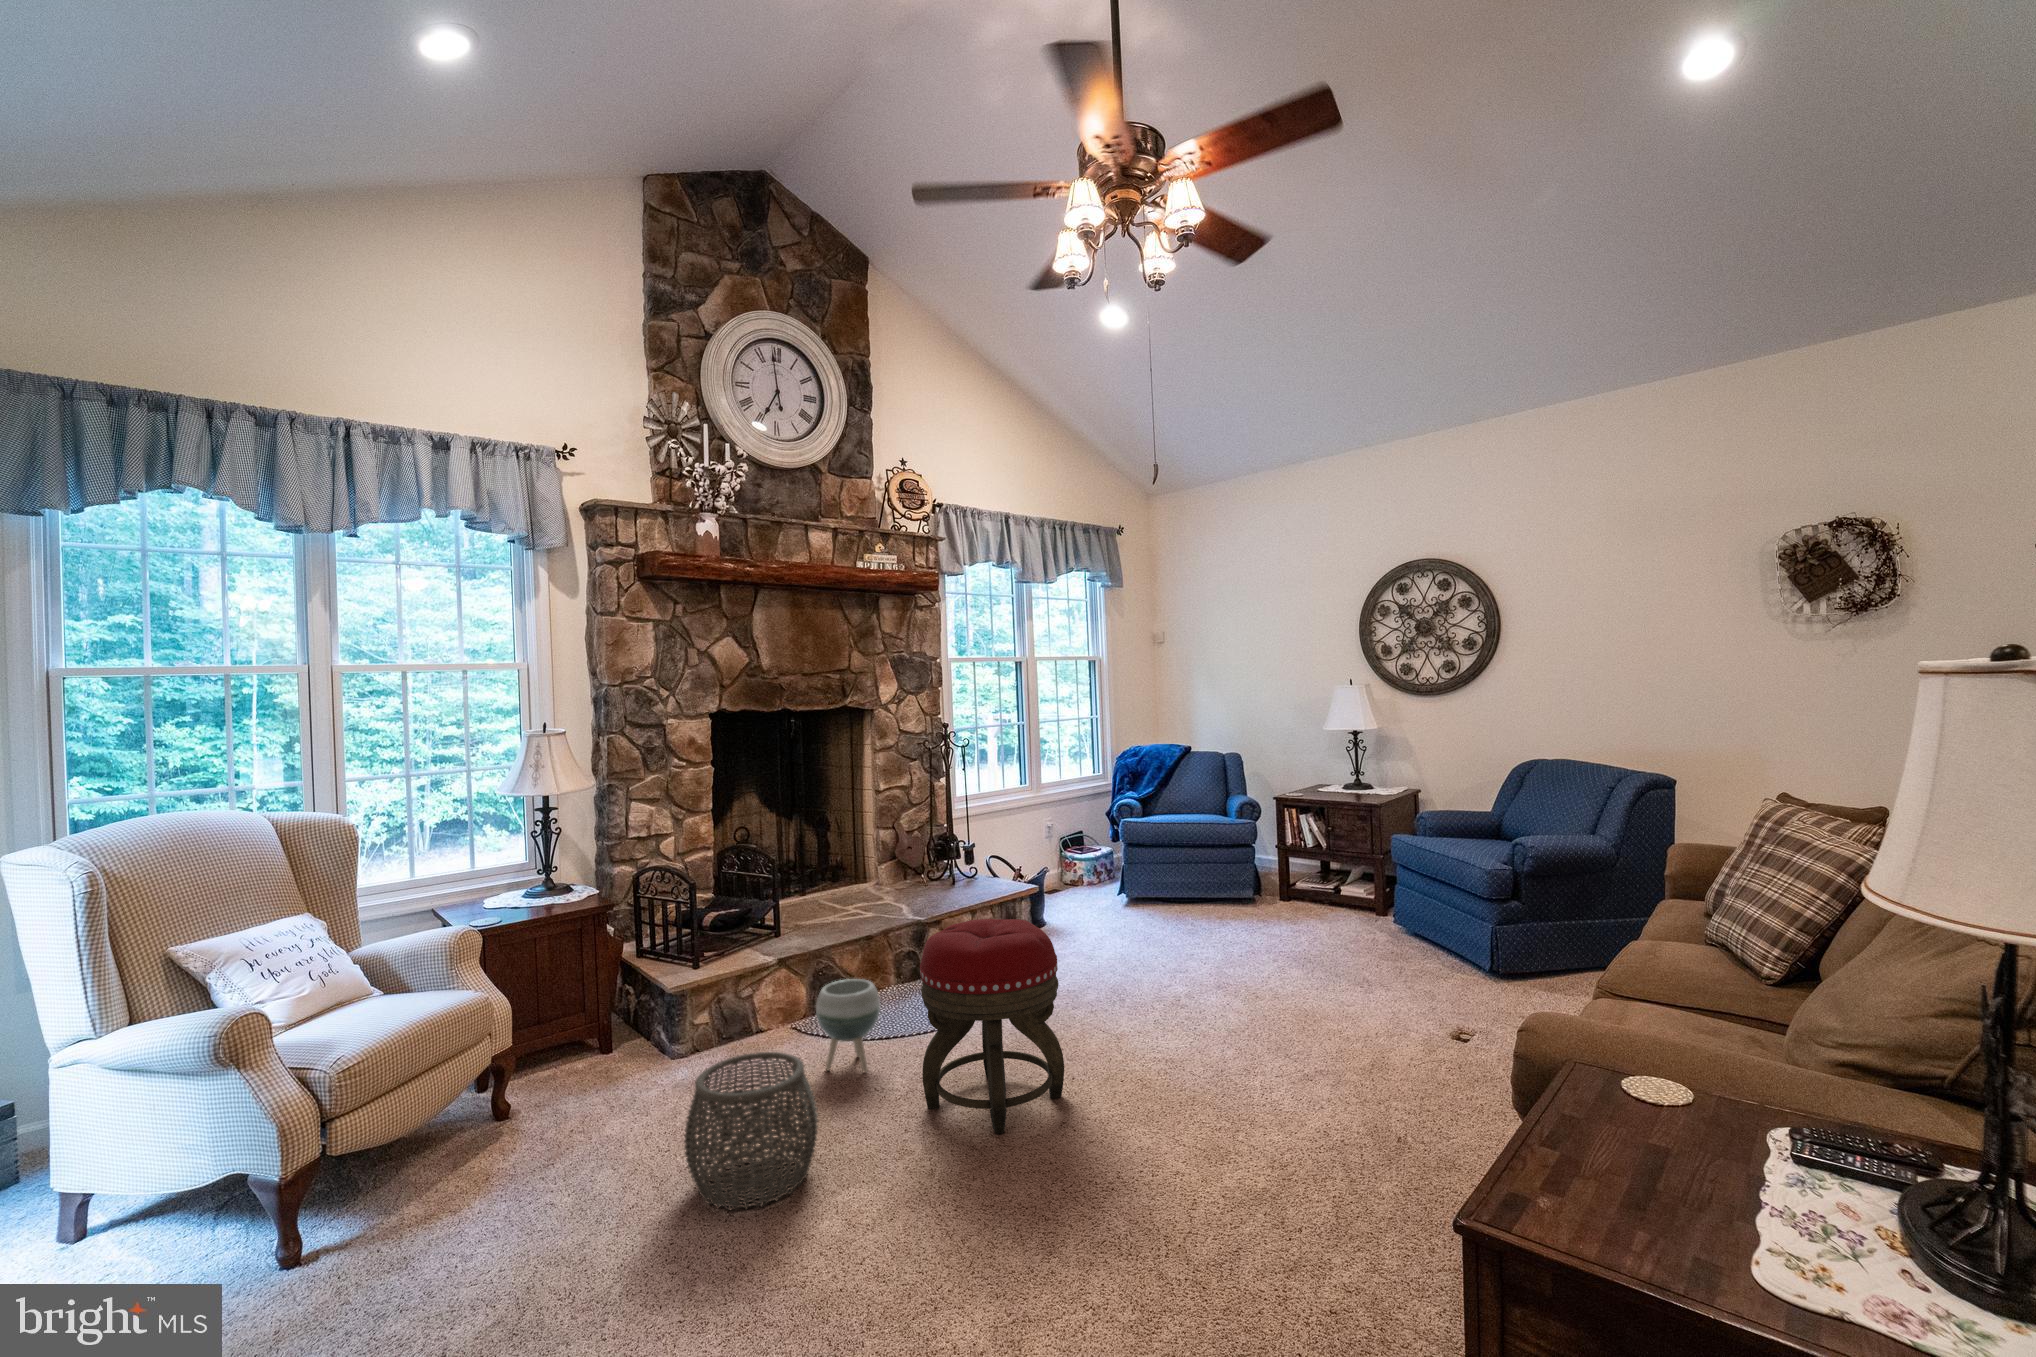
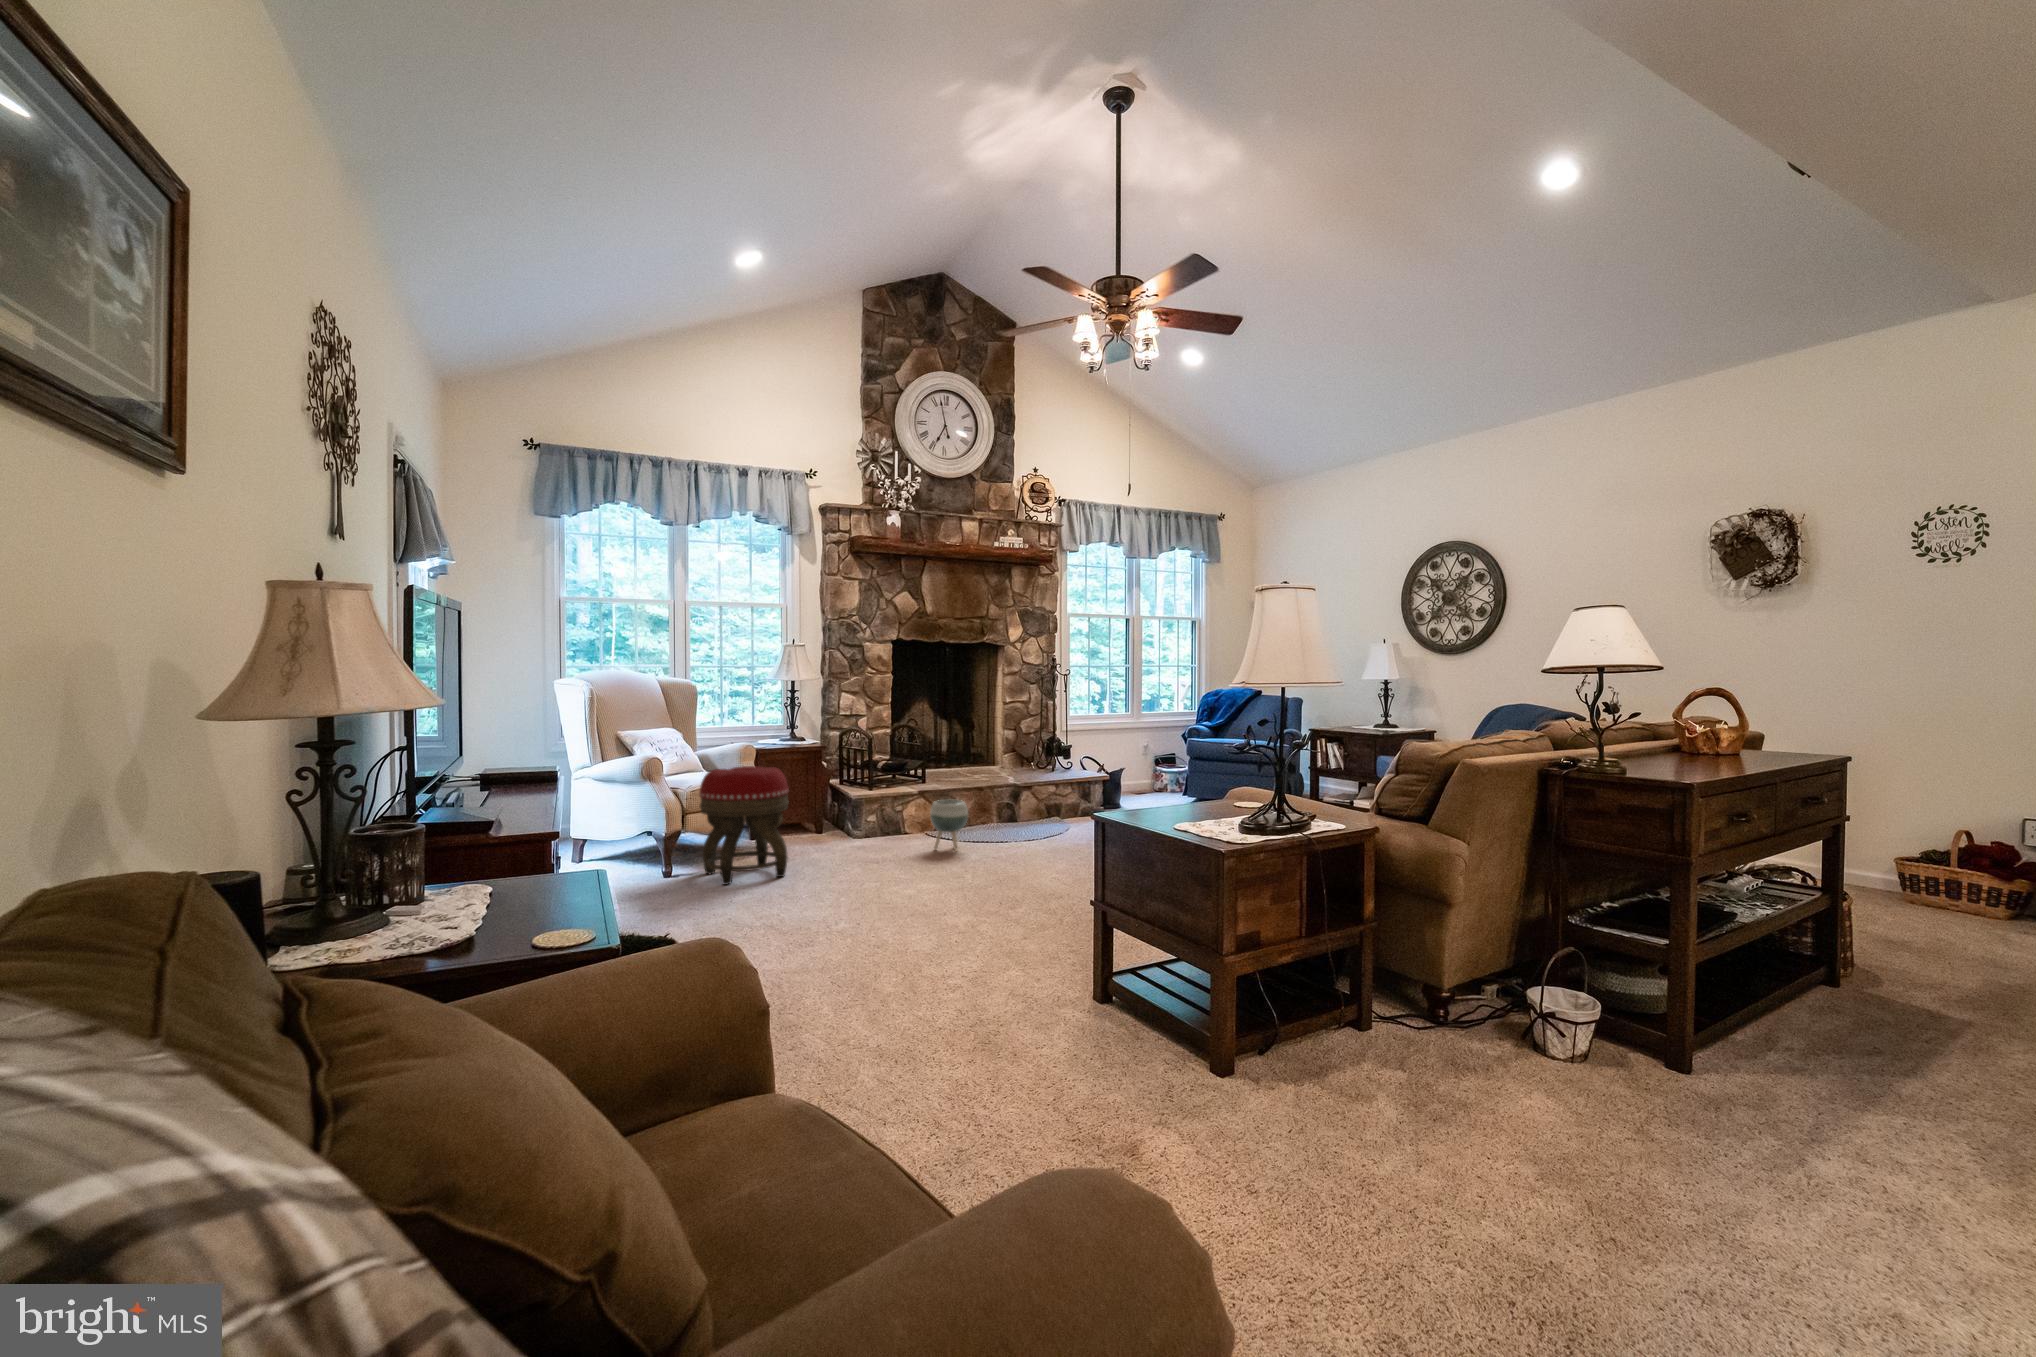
footstool: present [920,919,1064,1134] -> present [699,766,789,885]
woven basket: present [684,1052,818,1210] -> none [841,814,912,883]

